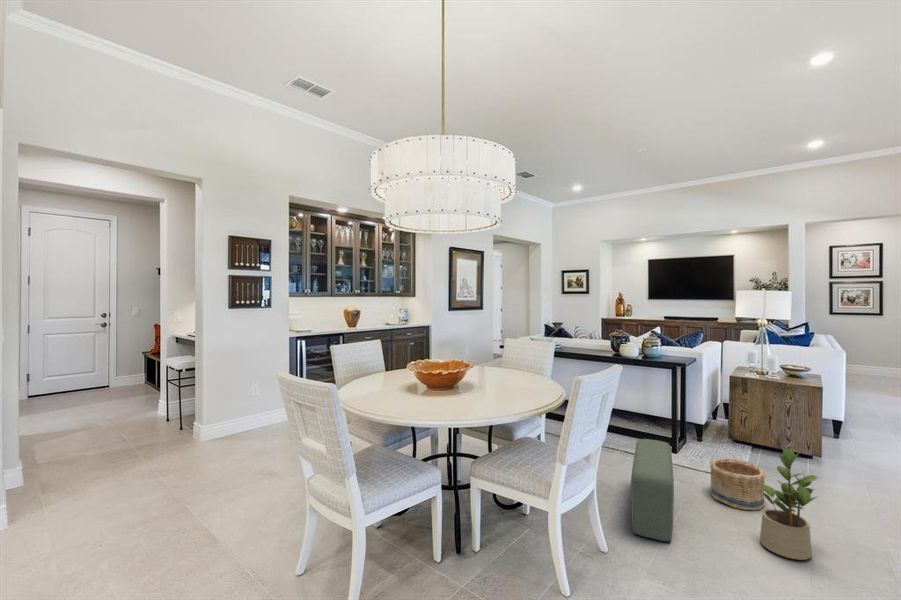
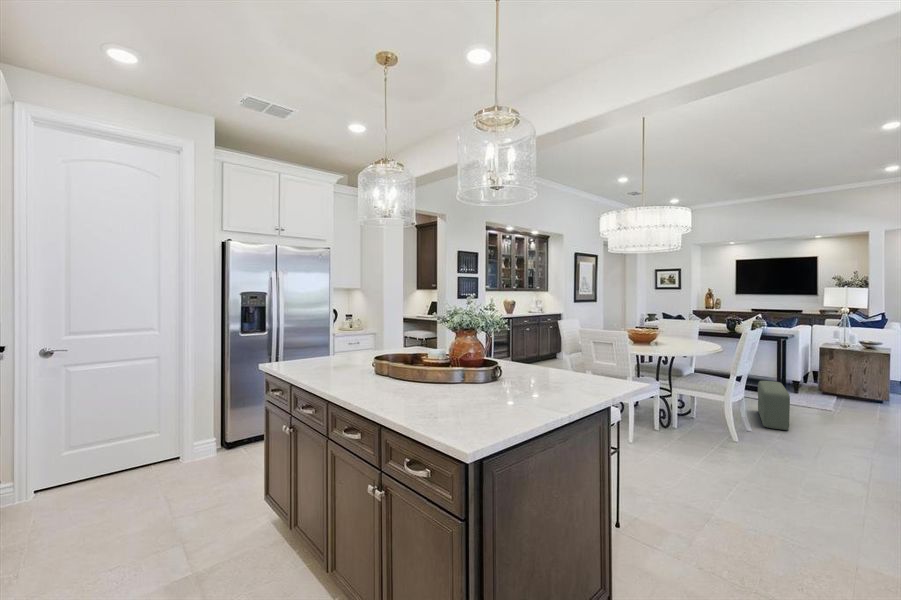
potted plant: present [760,448,817,560] -> none [844,375,880,437]
basket: present [710,458,765,510] -> none [809,394,848,422]

